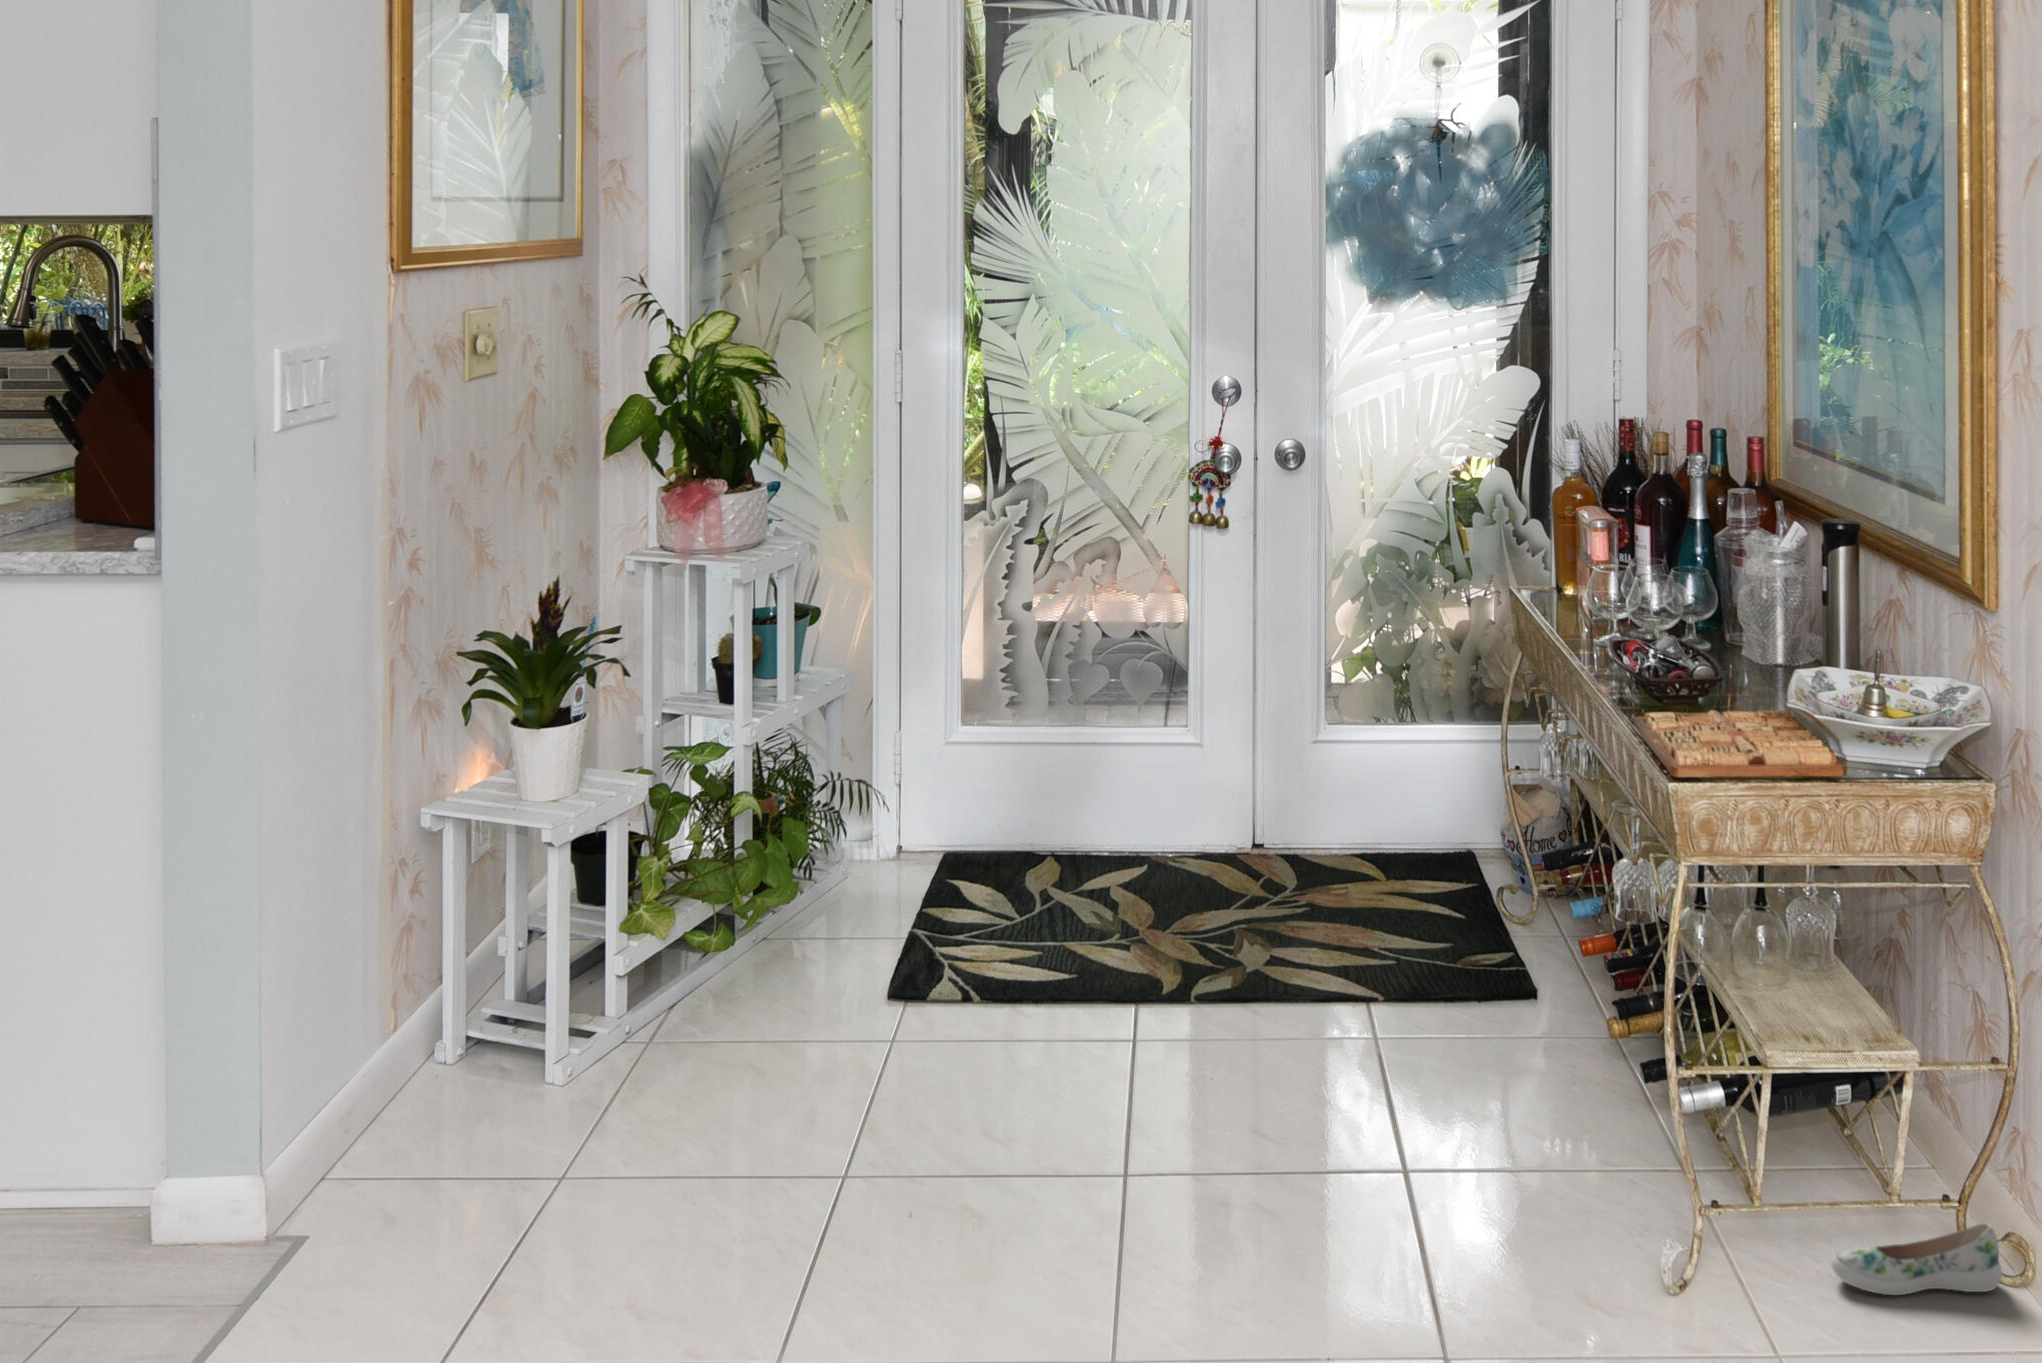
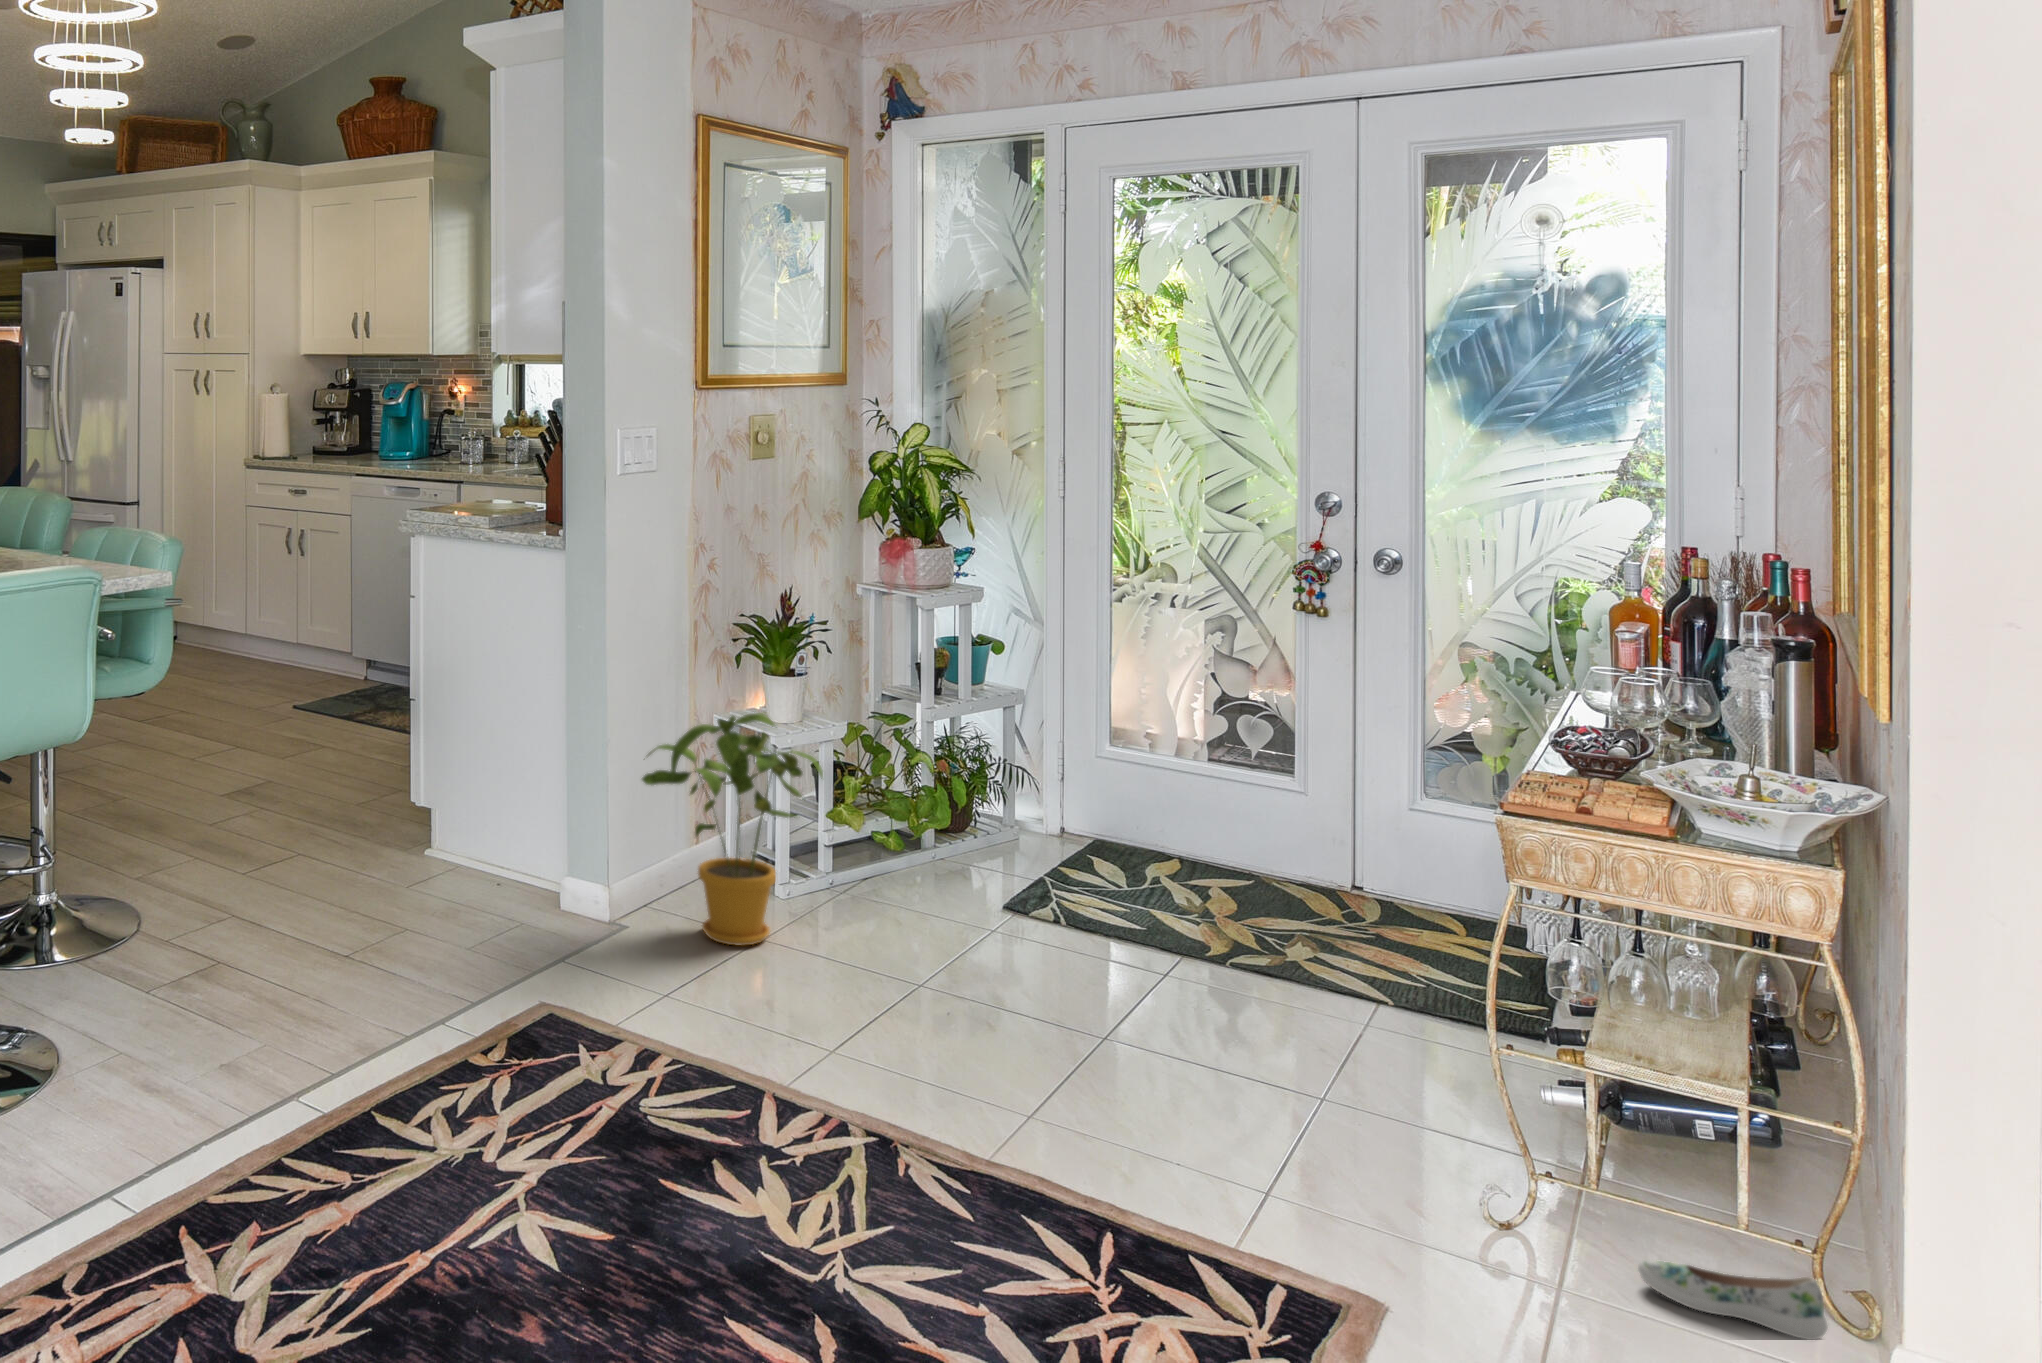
house plant: none [365,793,685,1165] -> present [642,713,823,945]

